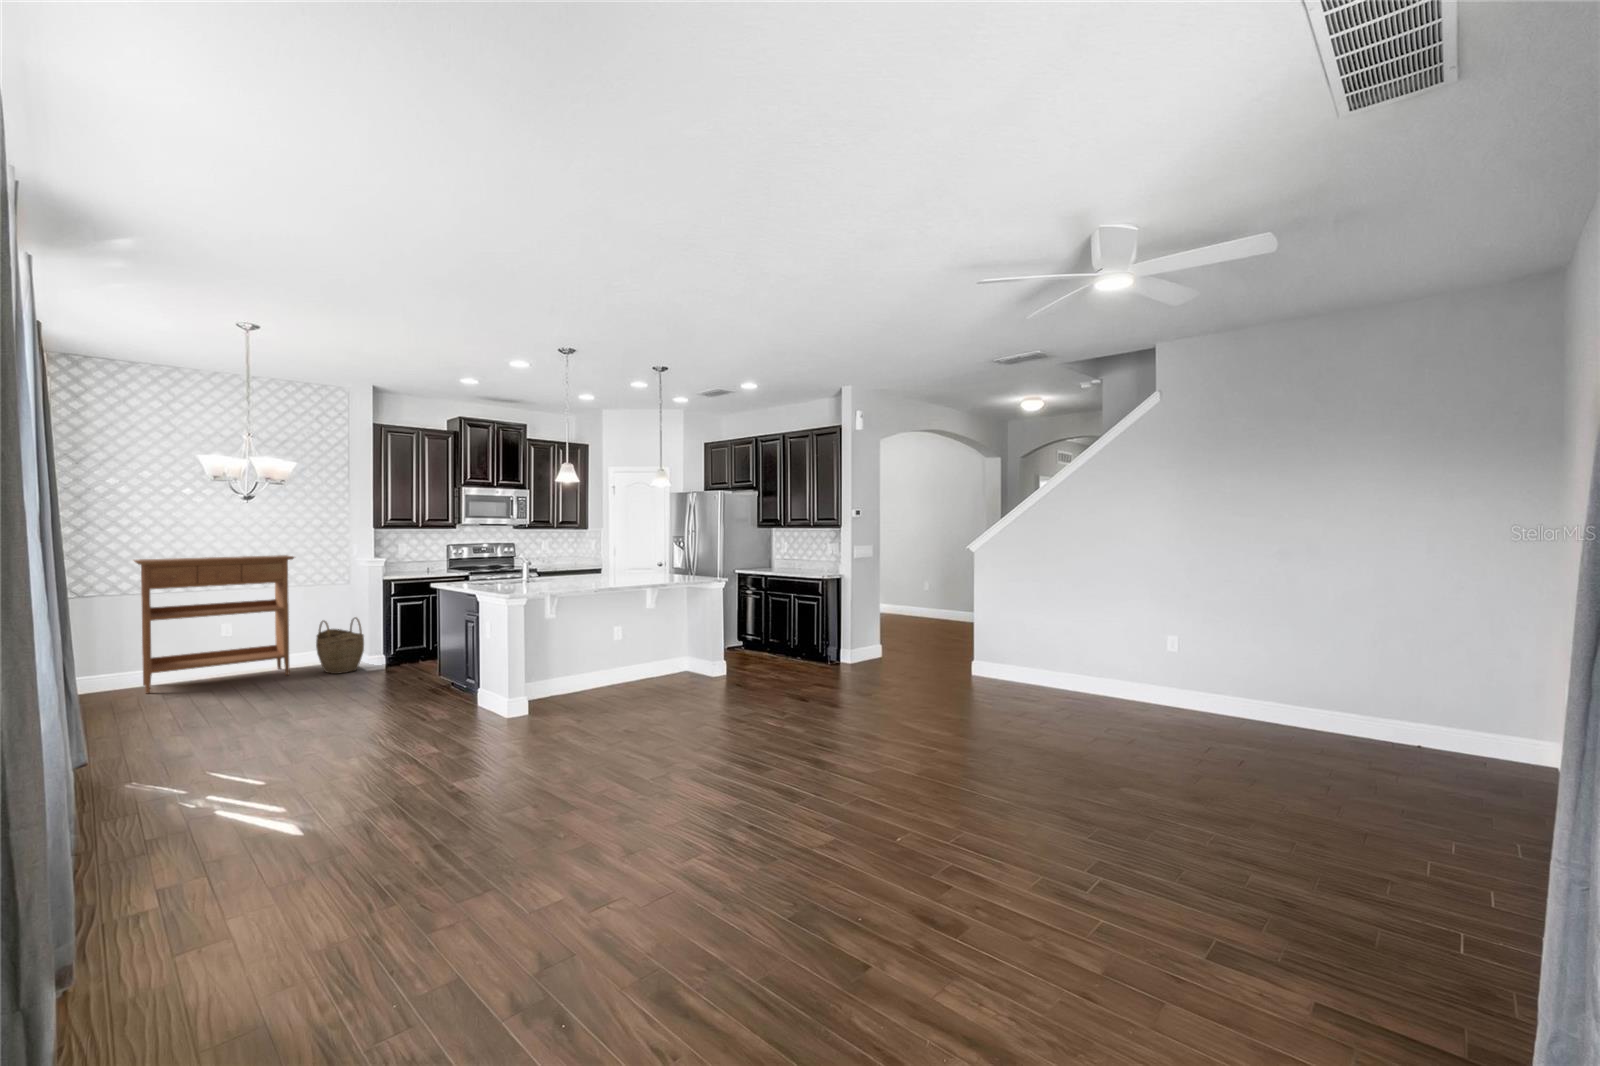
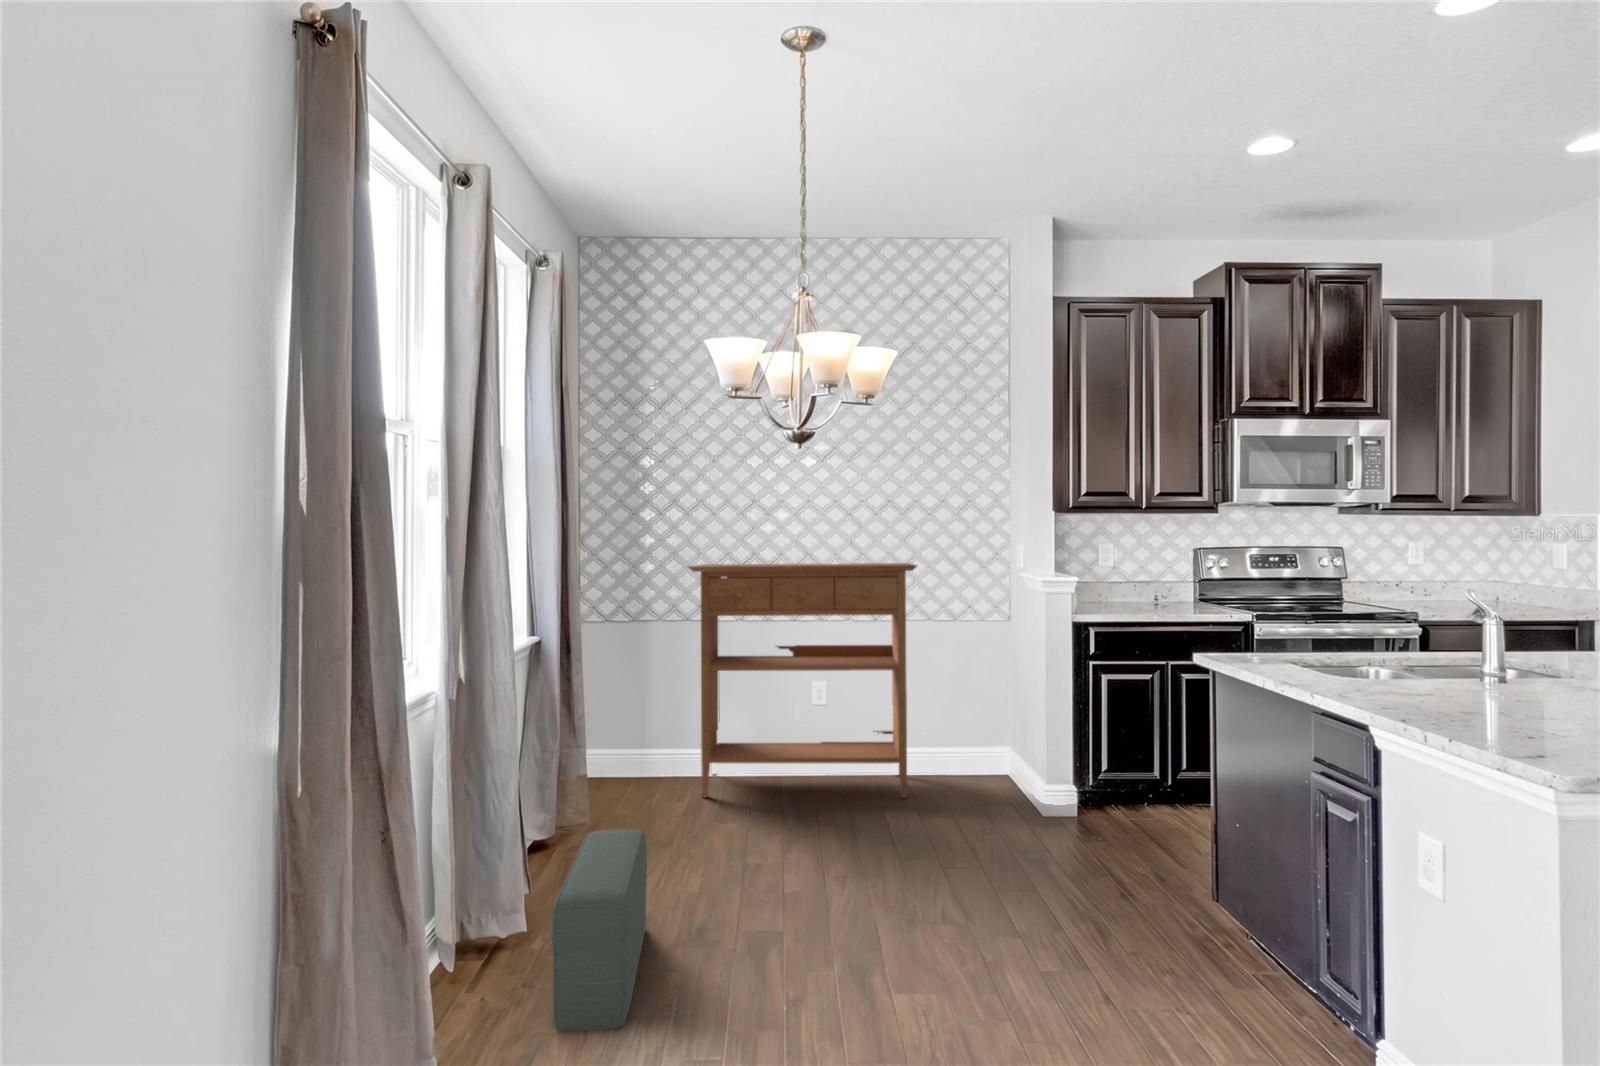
woven basket: present [316,617,364,674] -> none [952,695,1036,813]
pouf: none [123,686,181,756] -> present [552,829,647,1031]

